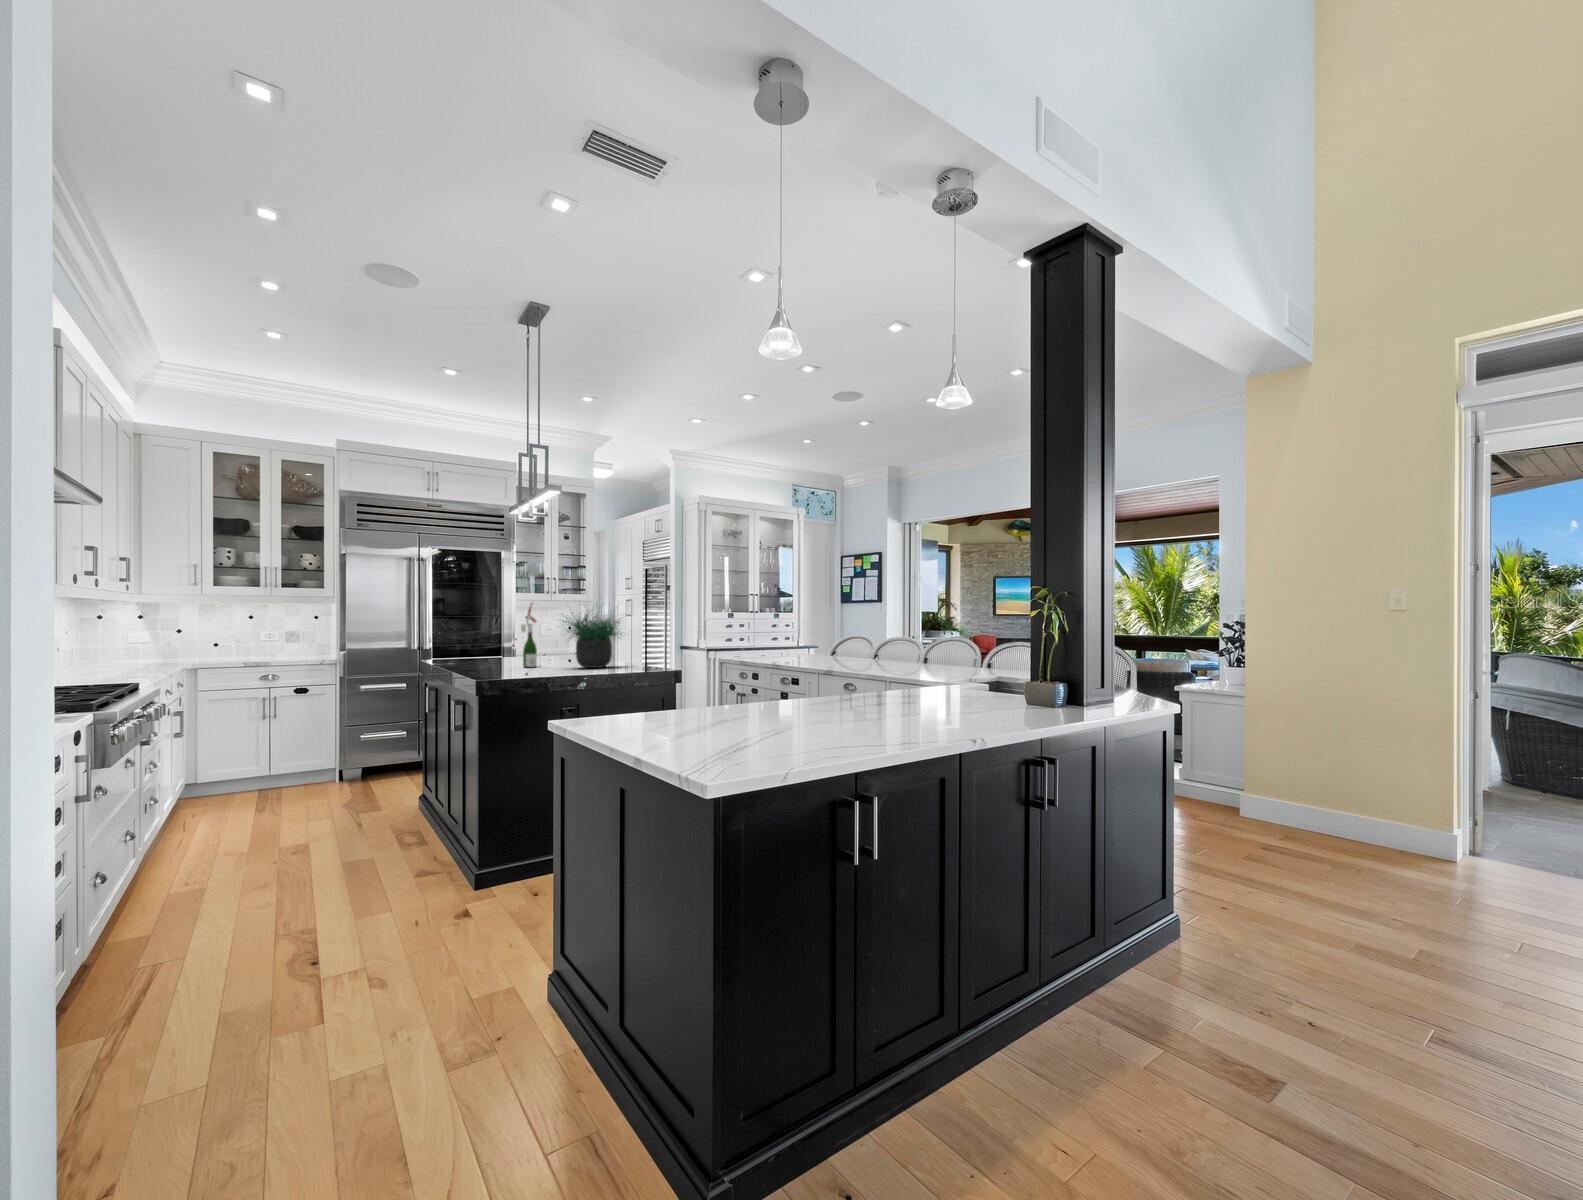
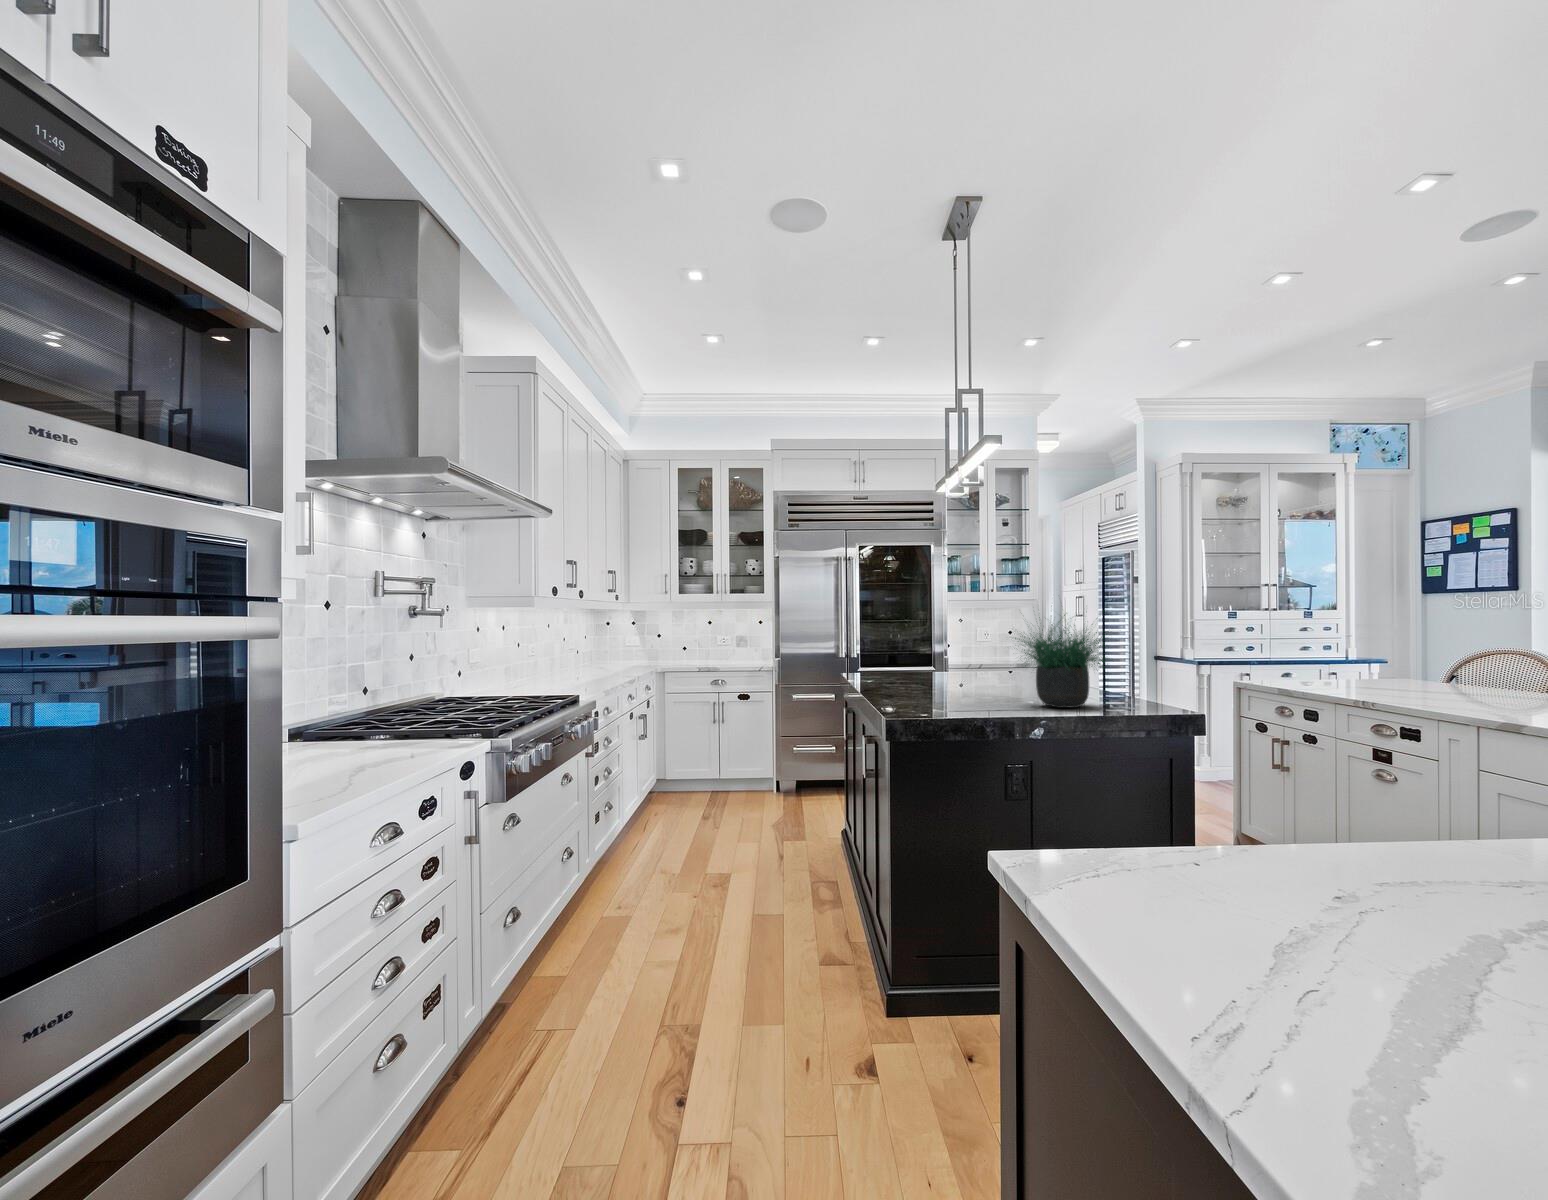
wine bottle: present [521,603,537,668] -> none [960,612,988,699]

